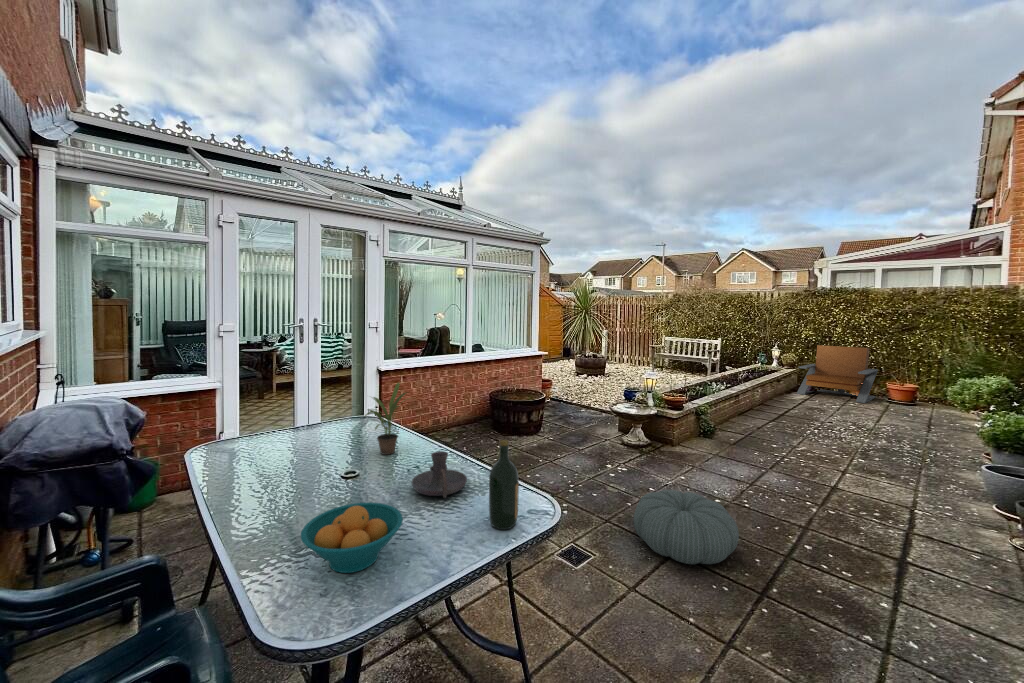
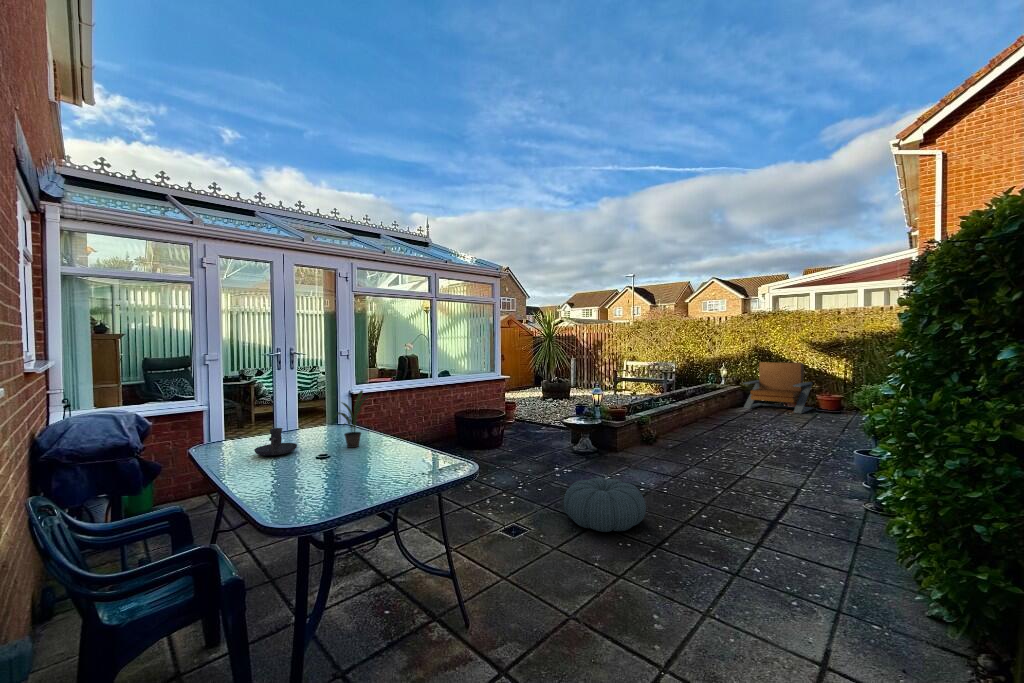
wine bottle: present [489,440,519,530] -> none [427,415,449,479]
candle holder: present [412,451,467,498] -> present [254,428,297,456]
fruit bowl: present [301,502,403,573] -> none [294,457,364,500]

